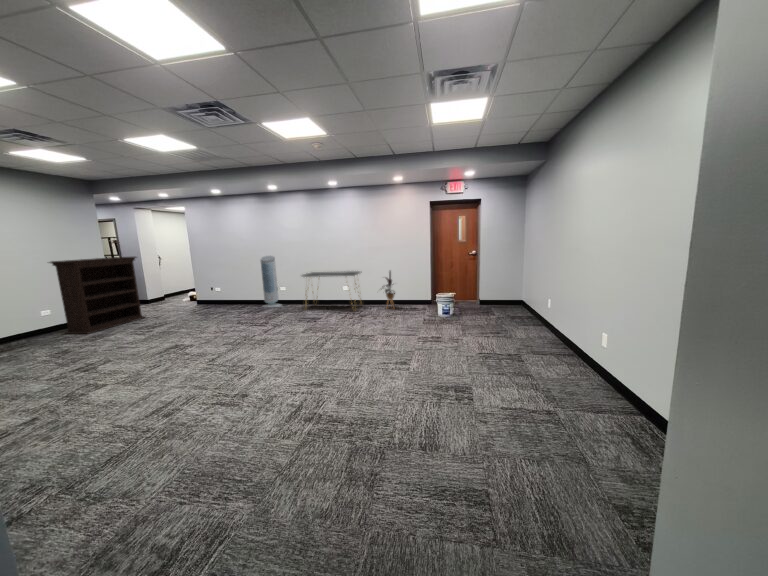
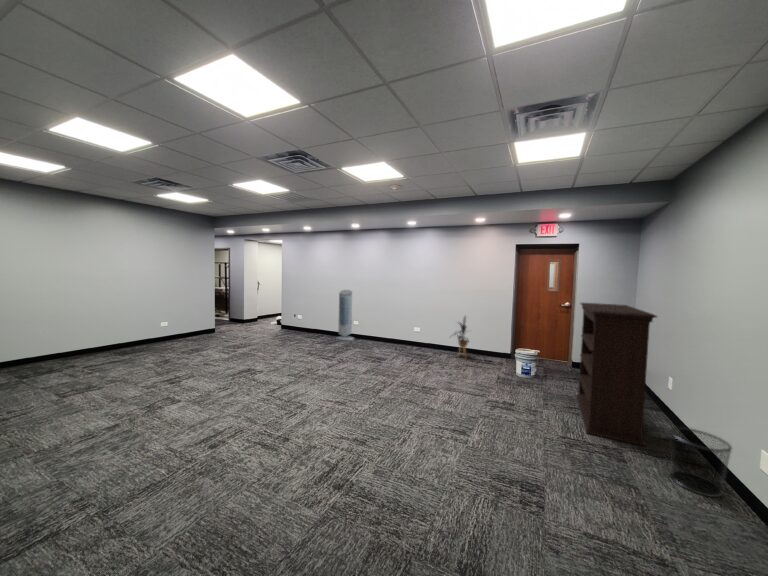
bookshelf: present [49,257,144,334] -> present [576,303,657,446]
desk: present [303,271,361,301] -> none [373,309,435,355]
waste bin: none [550,329,587,372] -> present [669,427,732,497]

